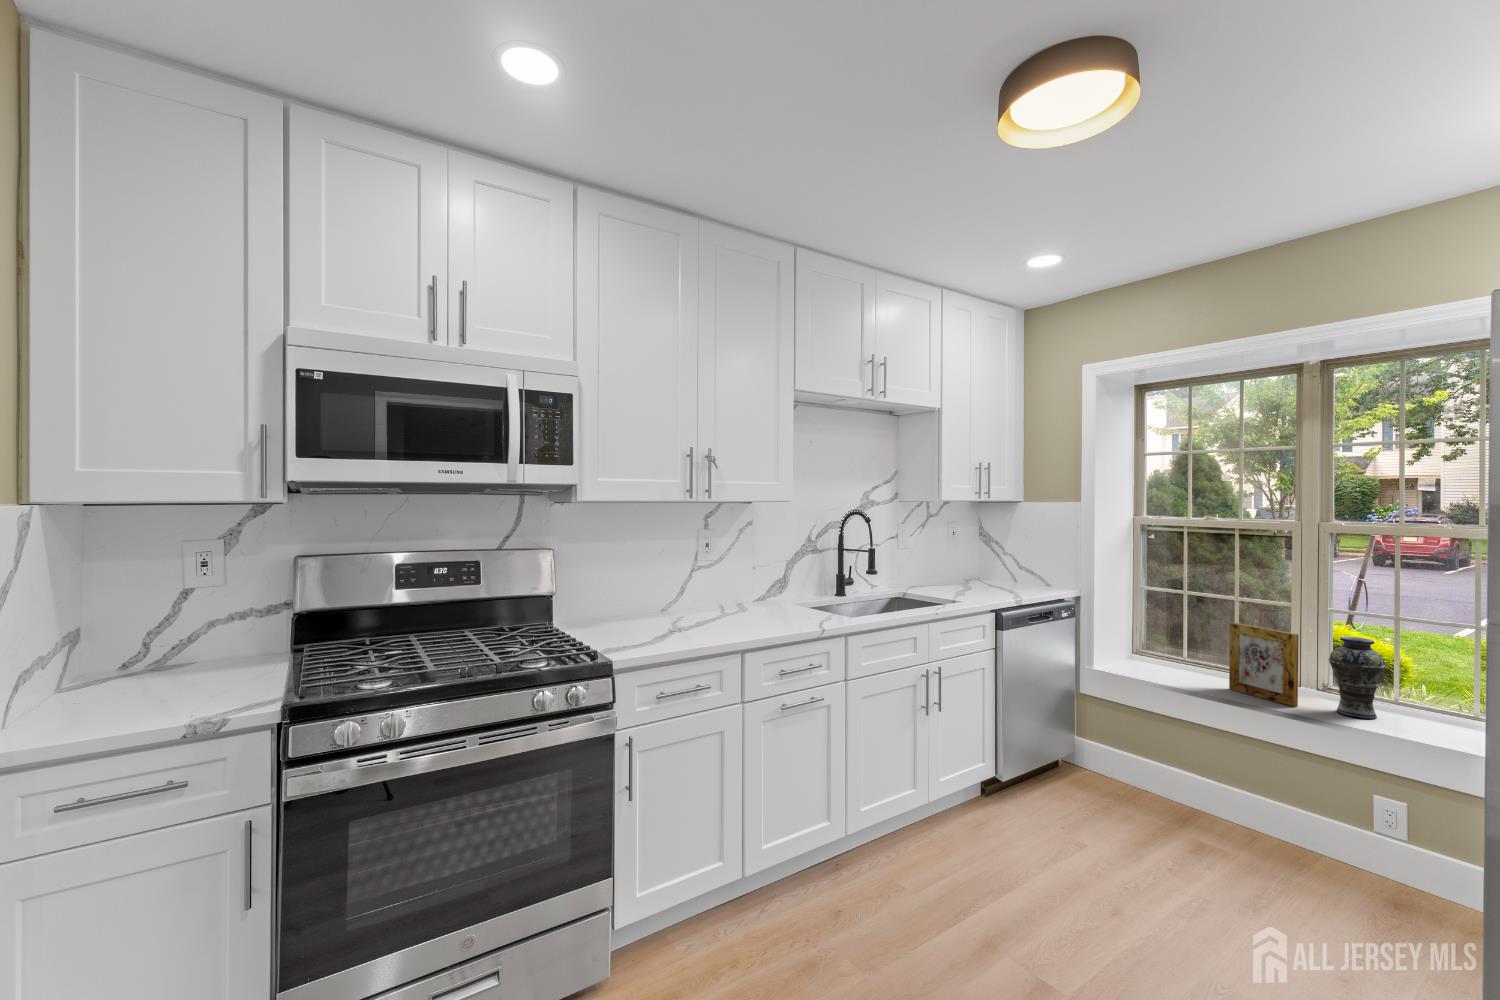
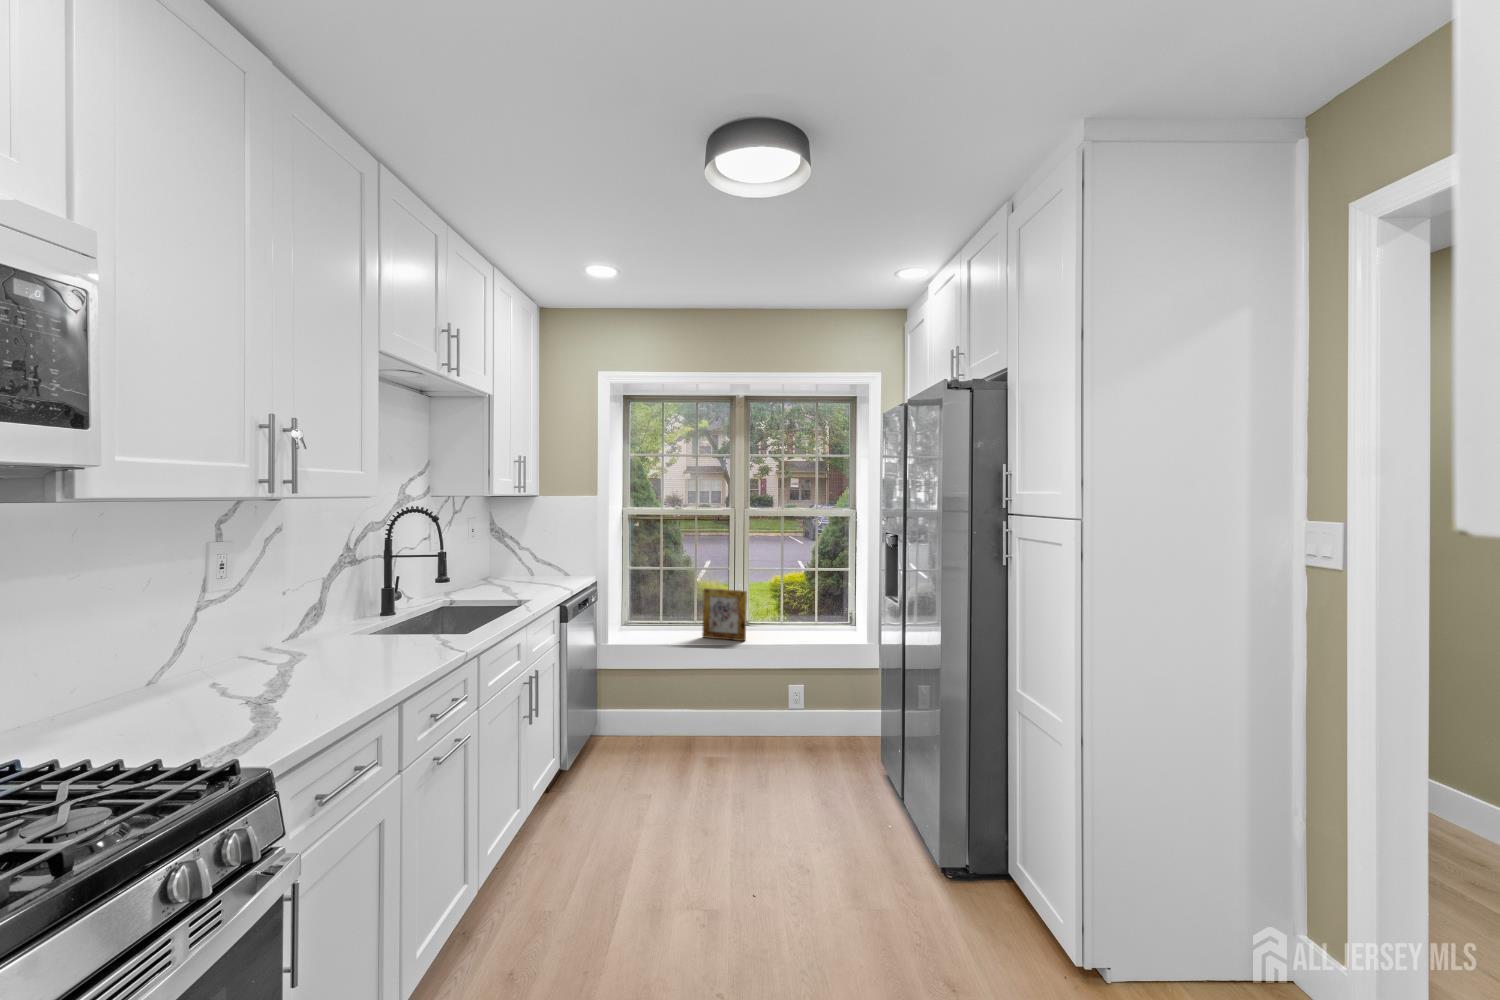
vase: present [1329,637,1385,719] -> none [760,588,787,640]

